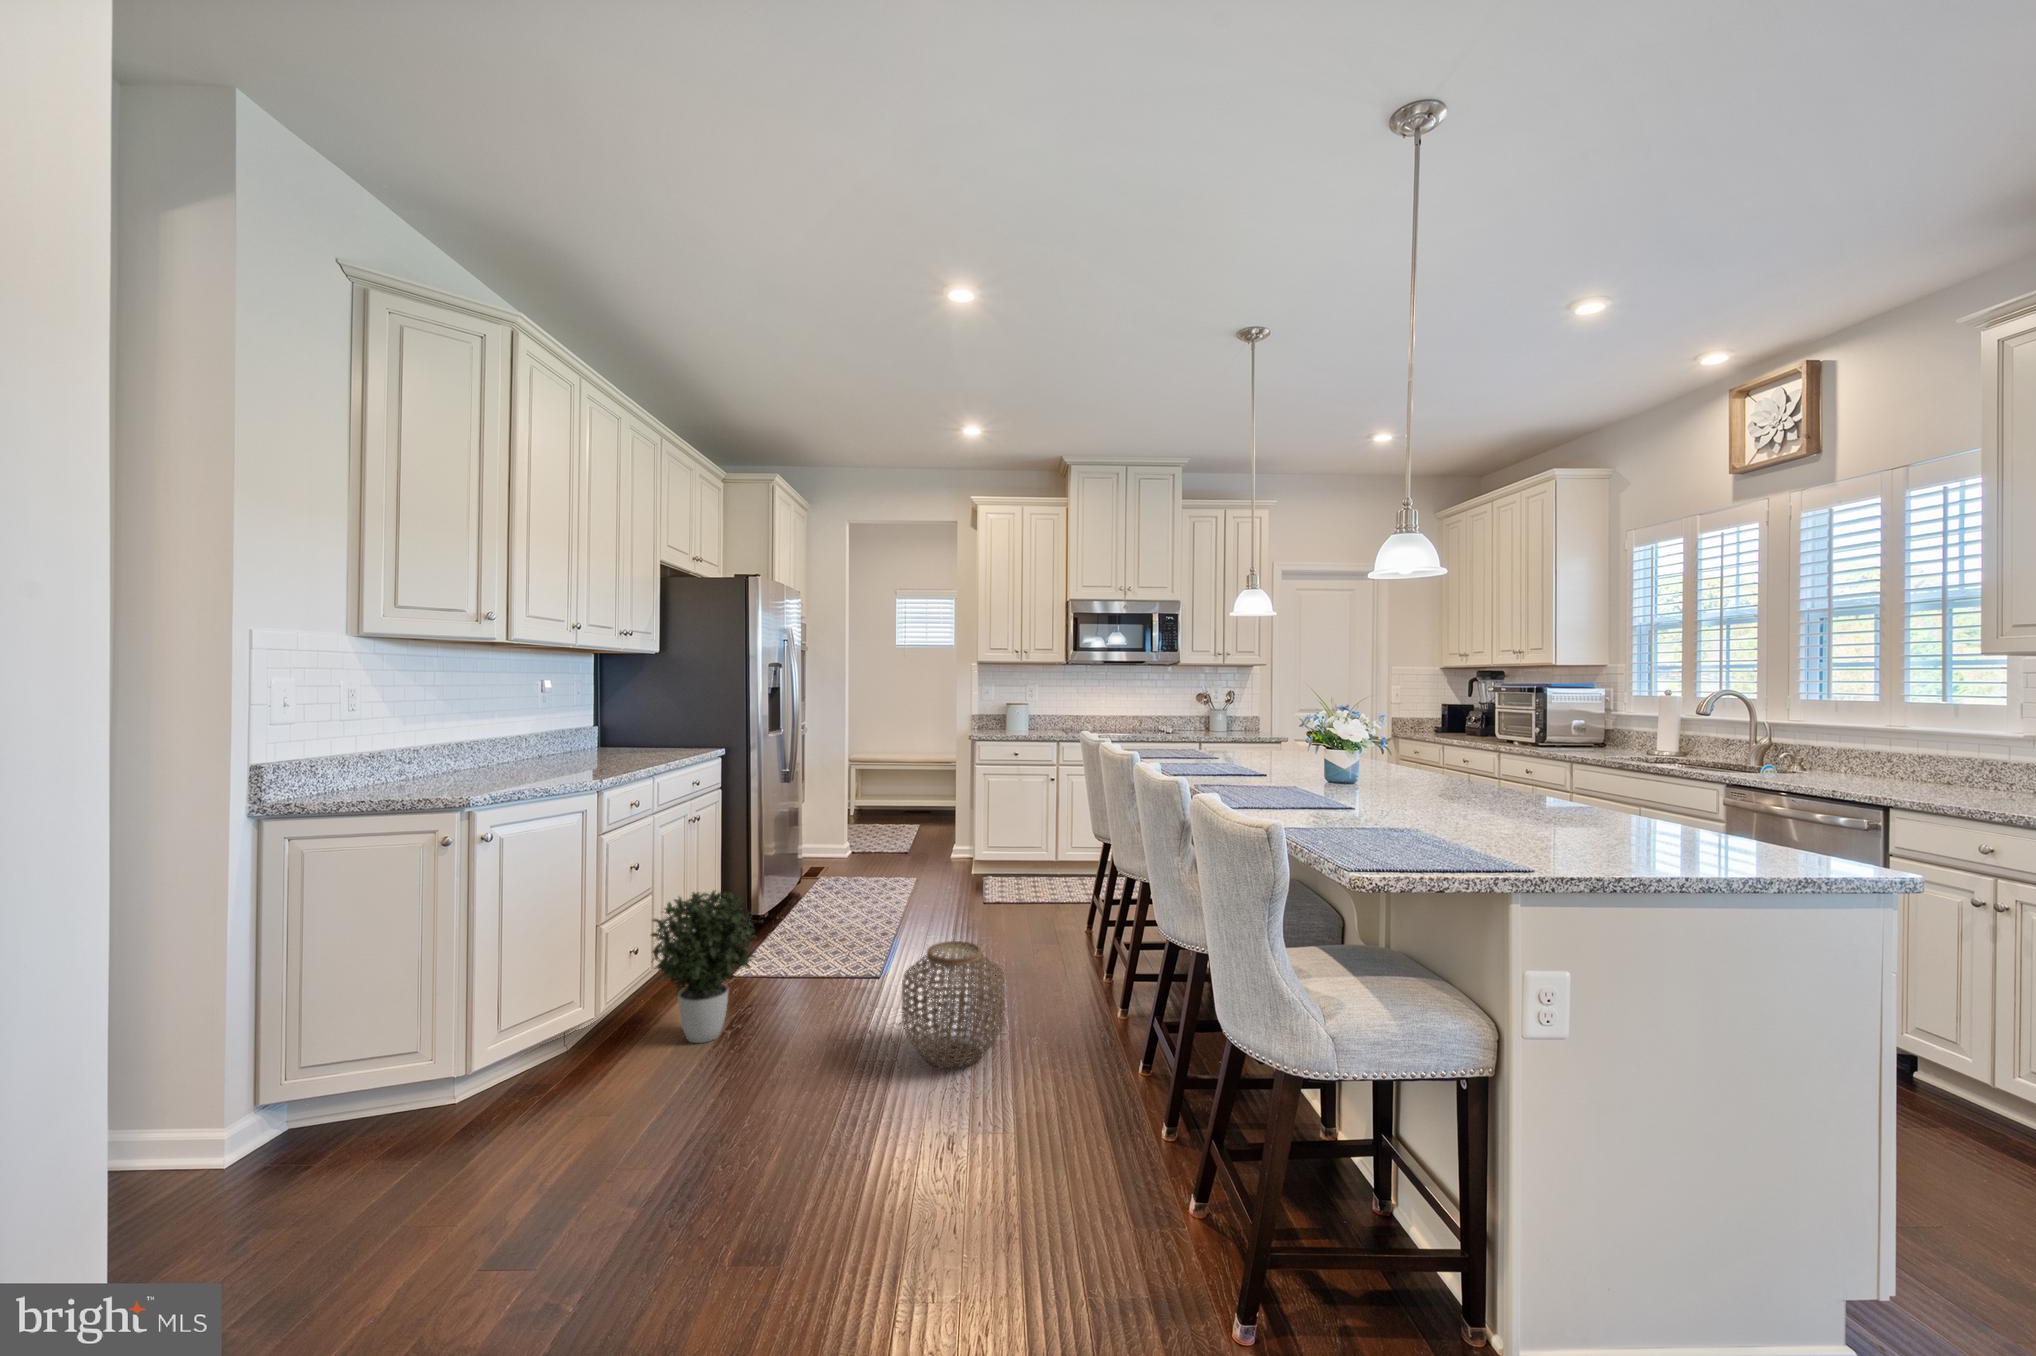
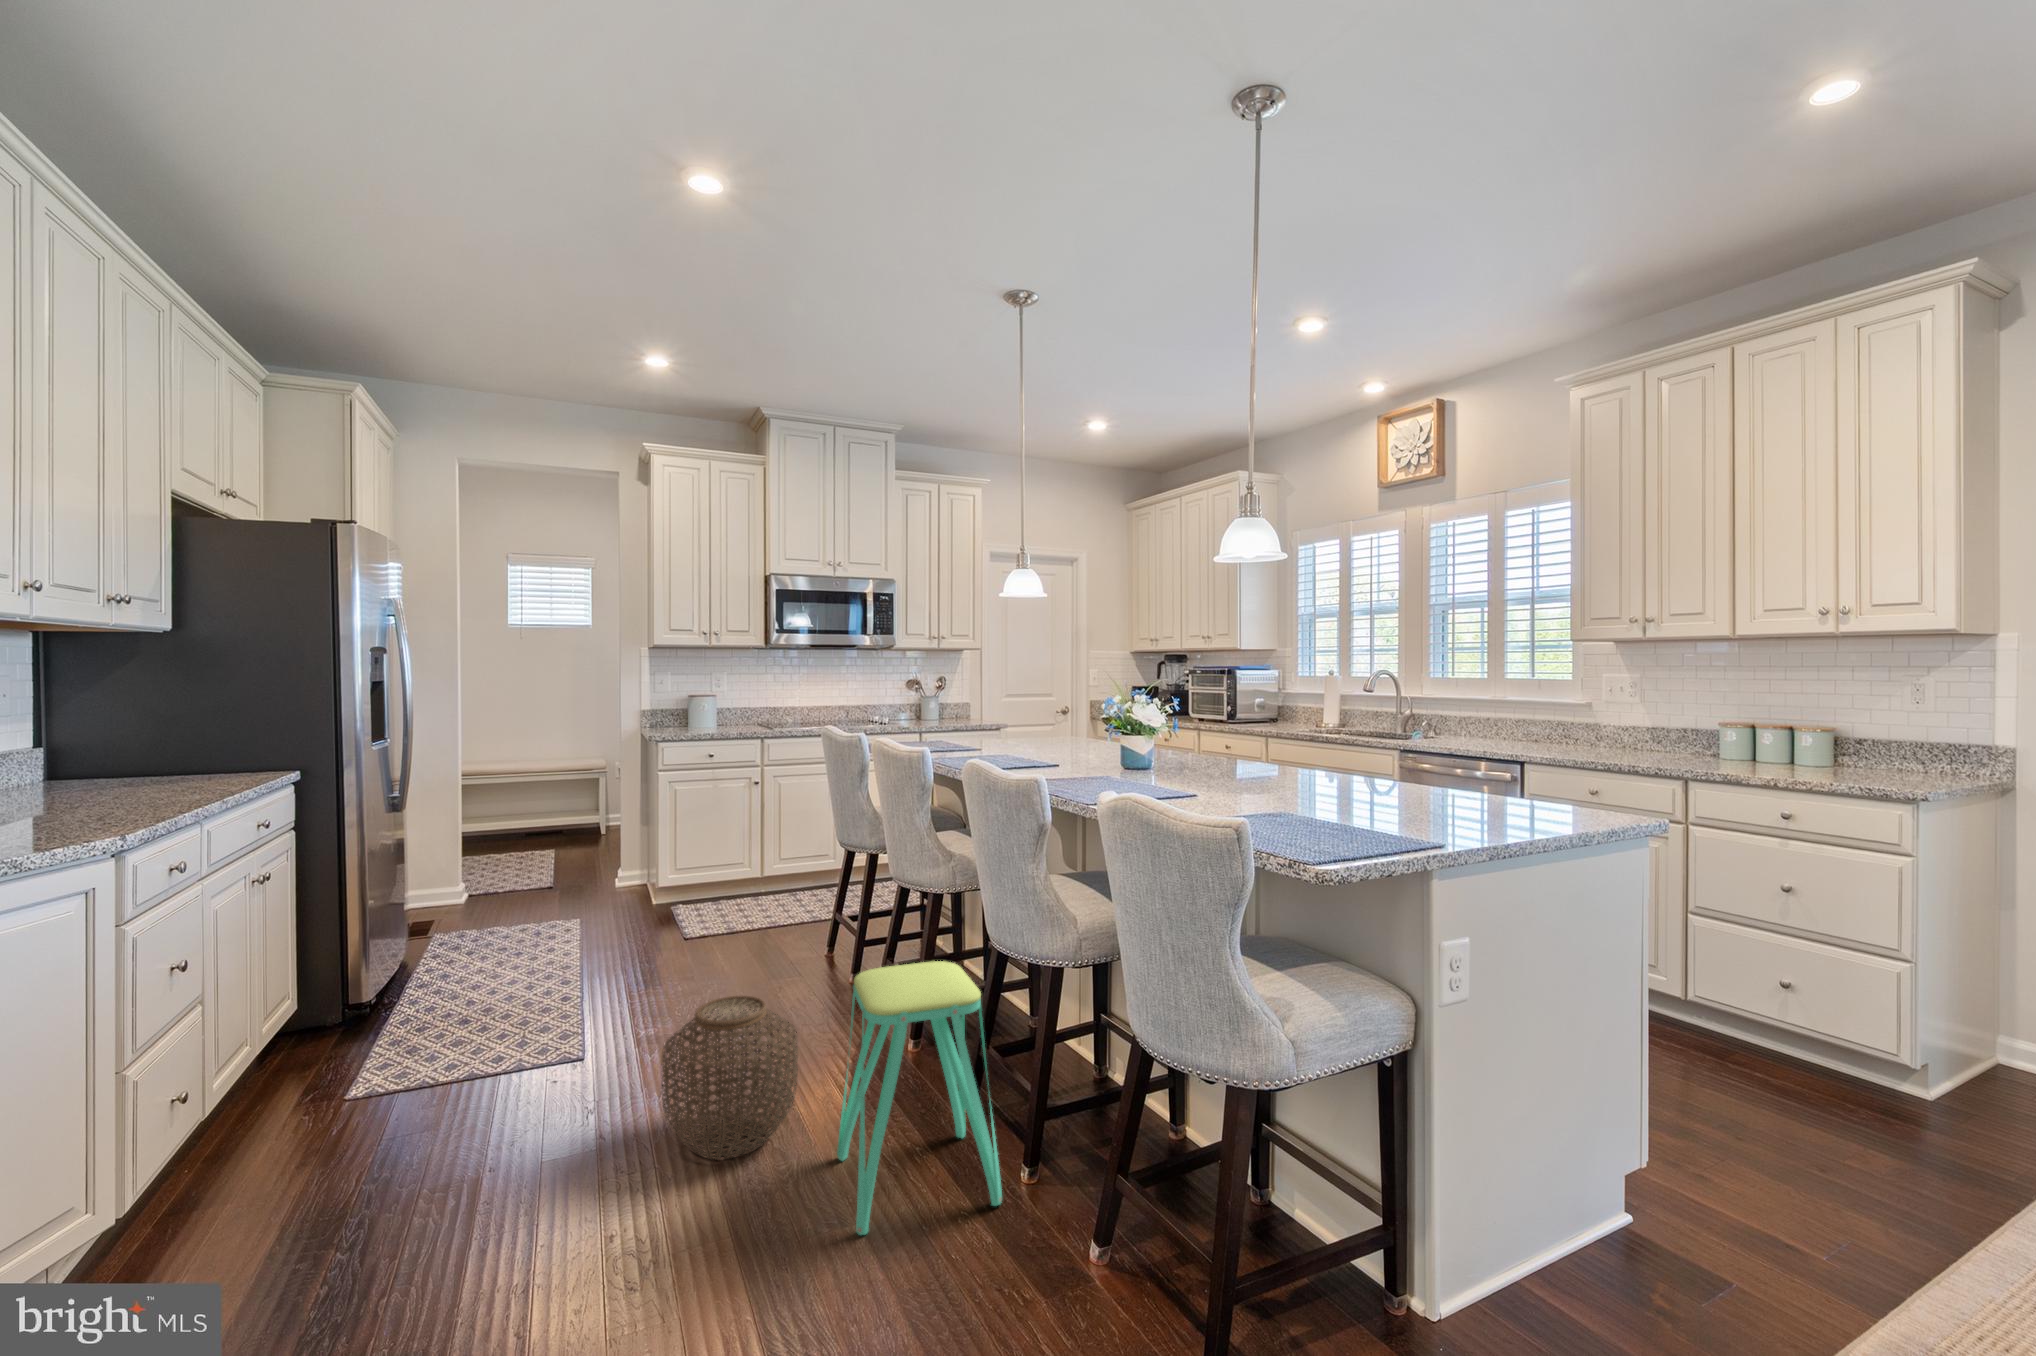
potted plant: present [651,891,756,1043] -> none [229,979,425,1215]
stool: none [1012,933,1140,1154] -> present [837,961,1002,1235]

